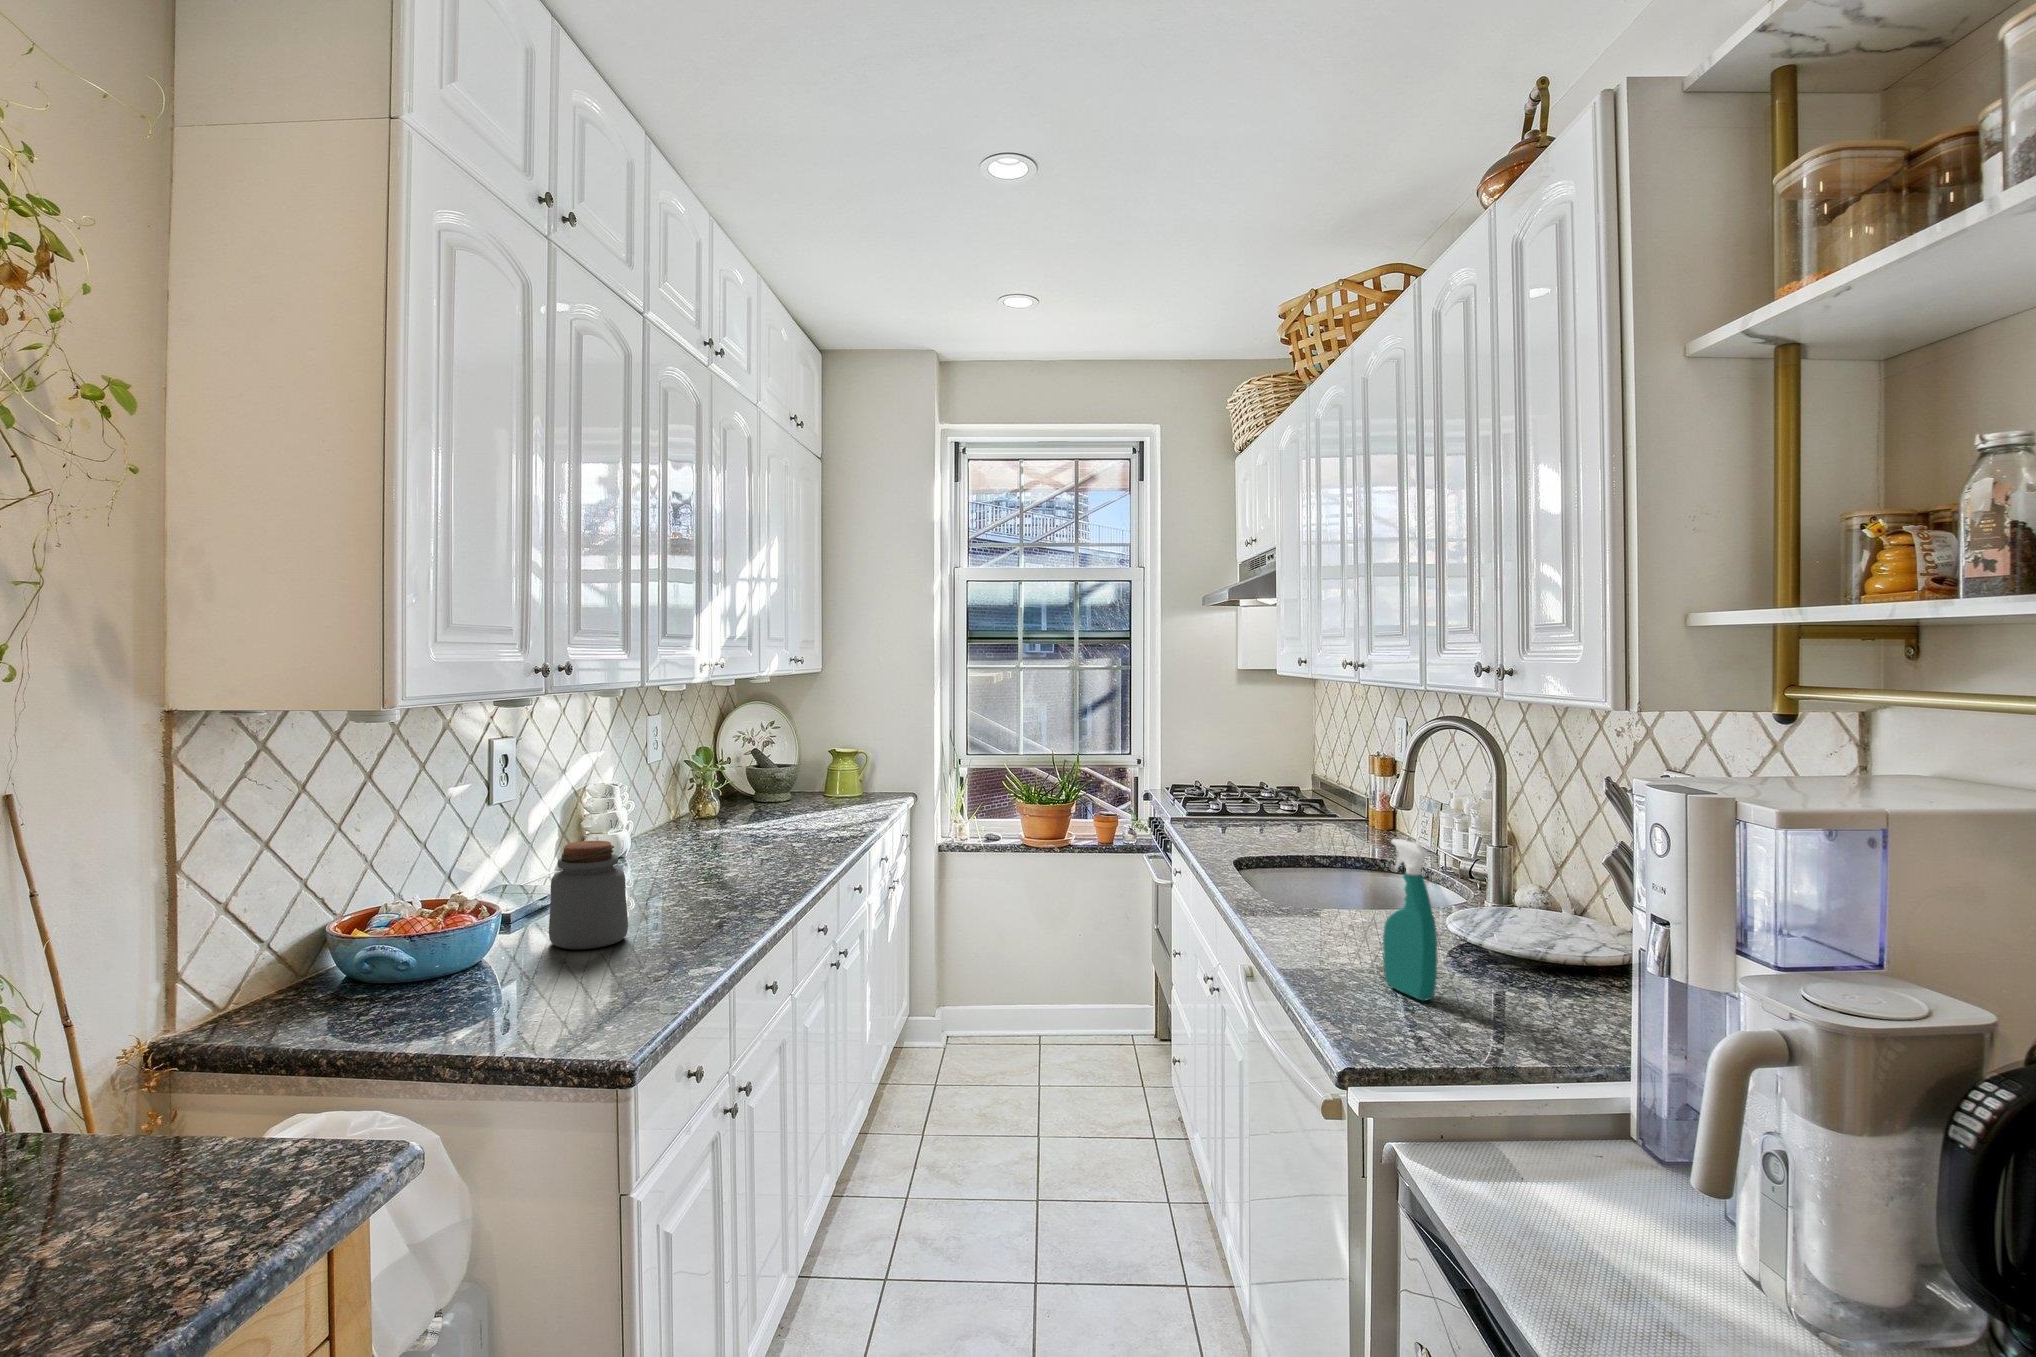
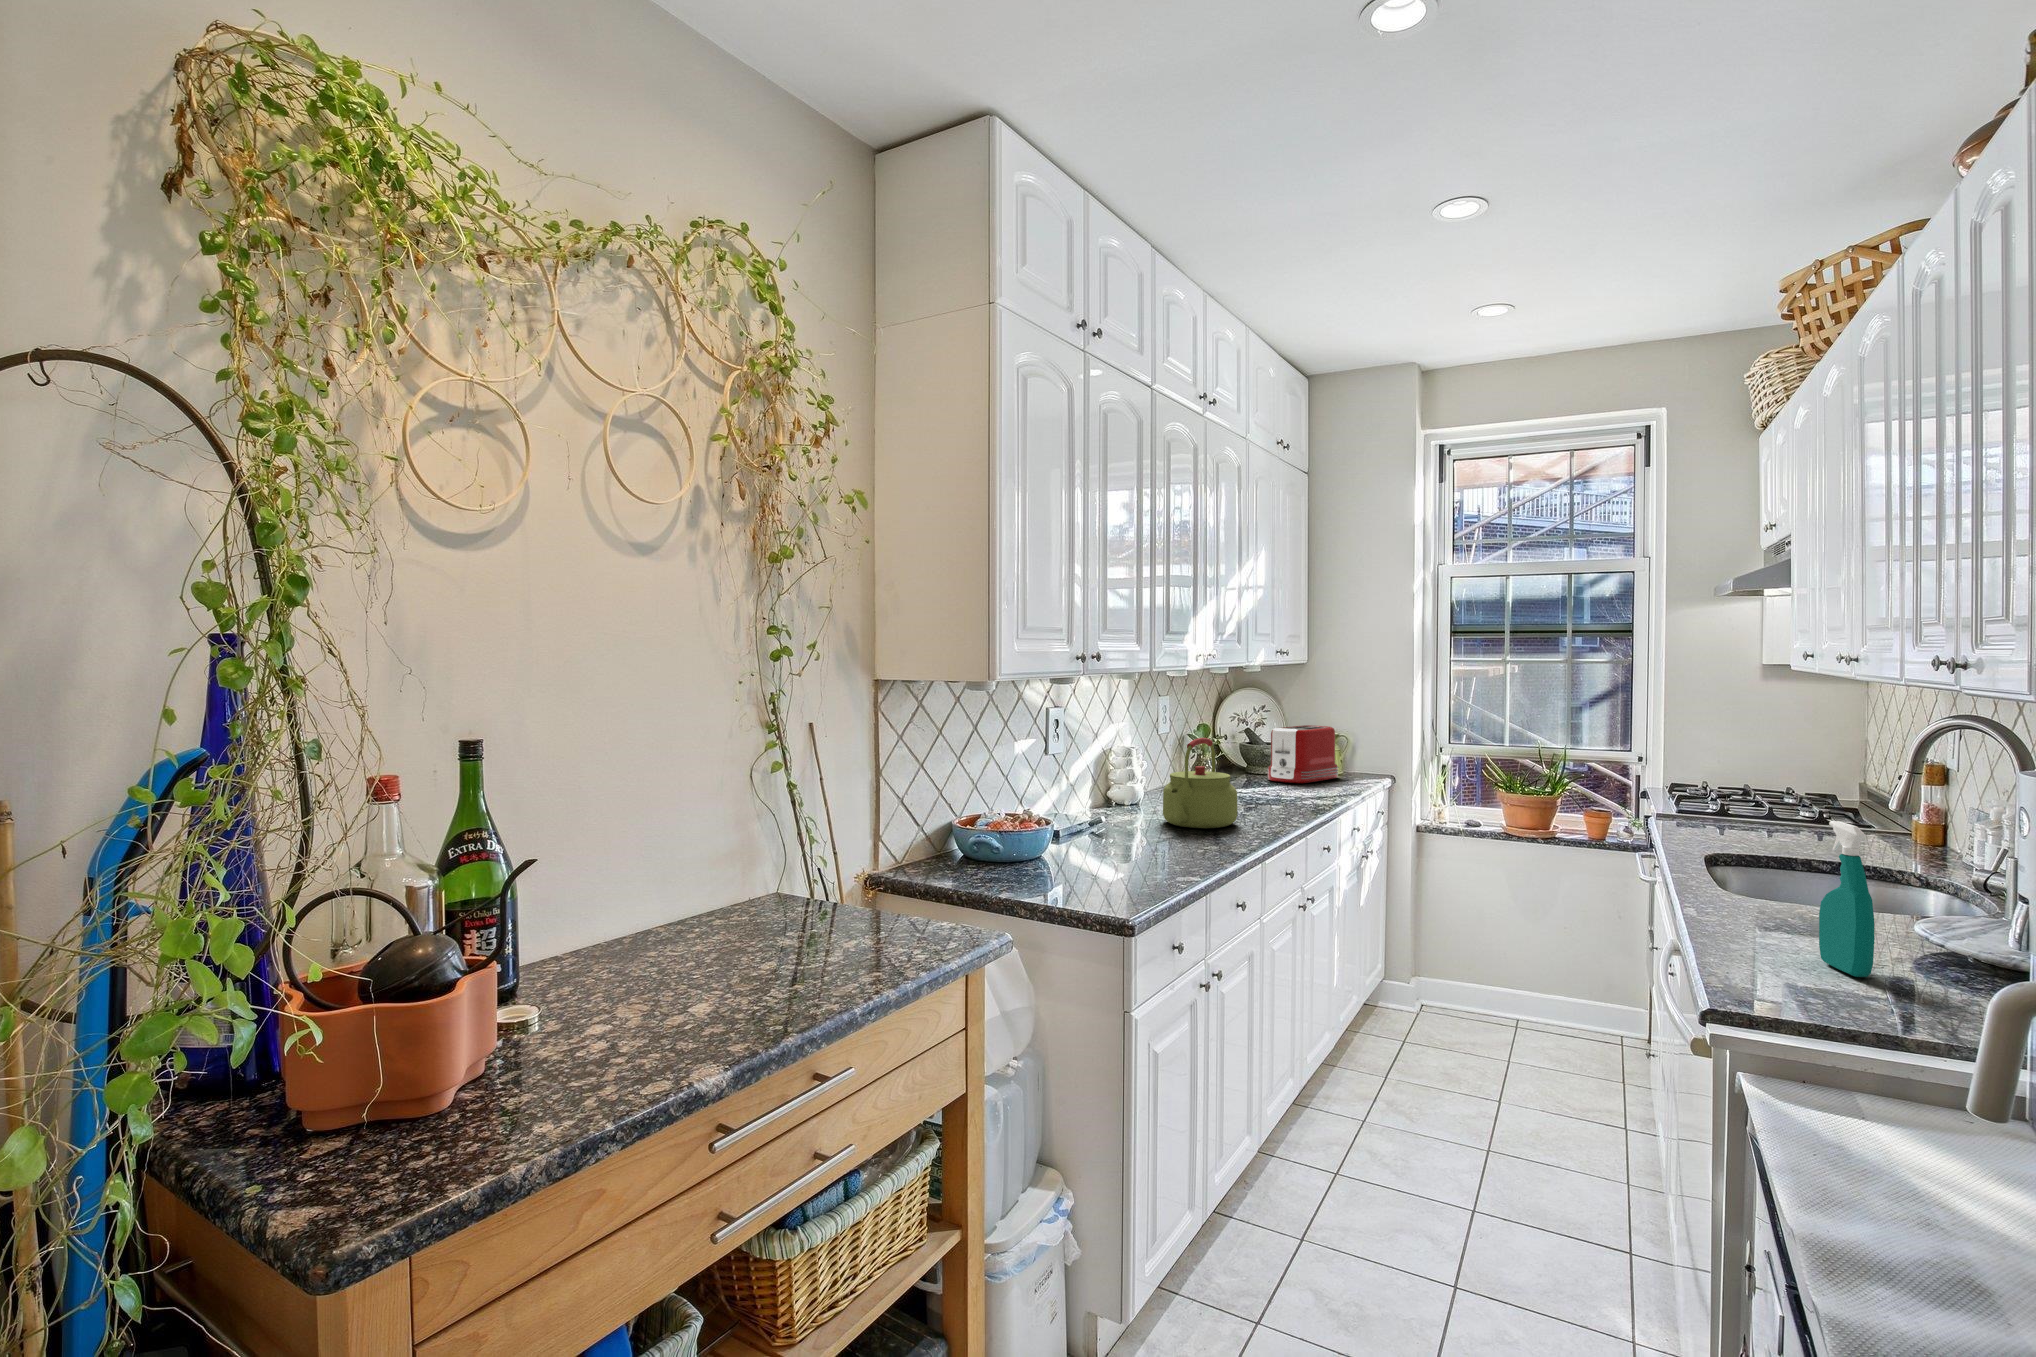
toaster: none [780,743,858,811] -> present [1267,725,1339,783]
kettle: none [659,770,755,886] -> present [1163,738,1238,828]
jar: present [549,840,628,949] -> none [1084,781,1138,858]

